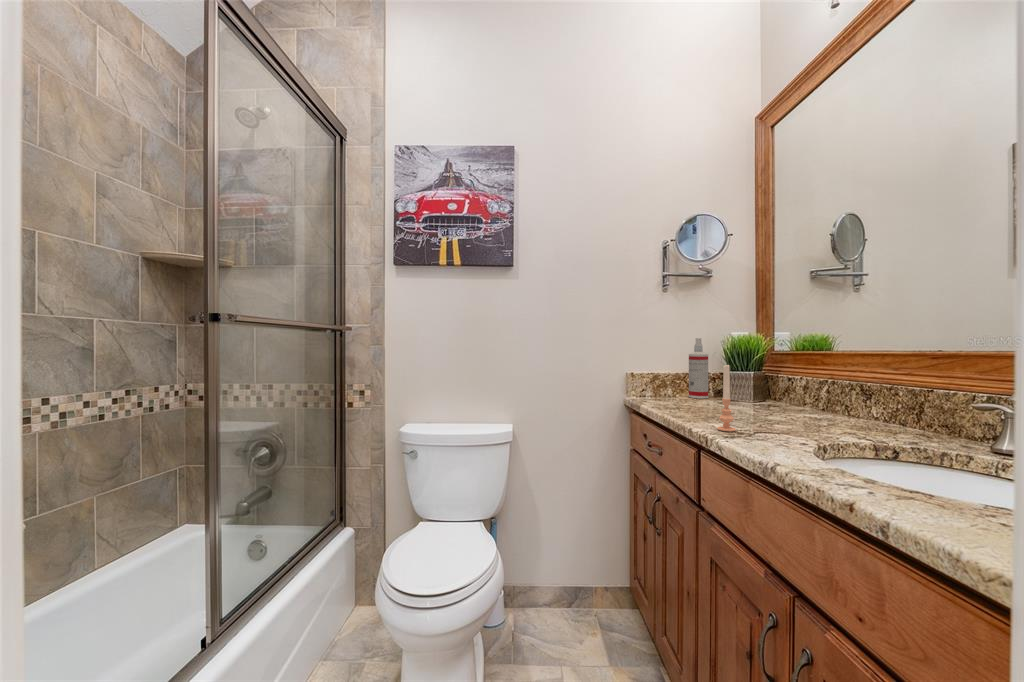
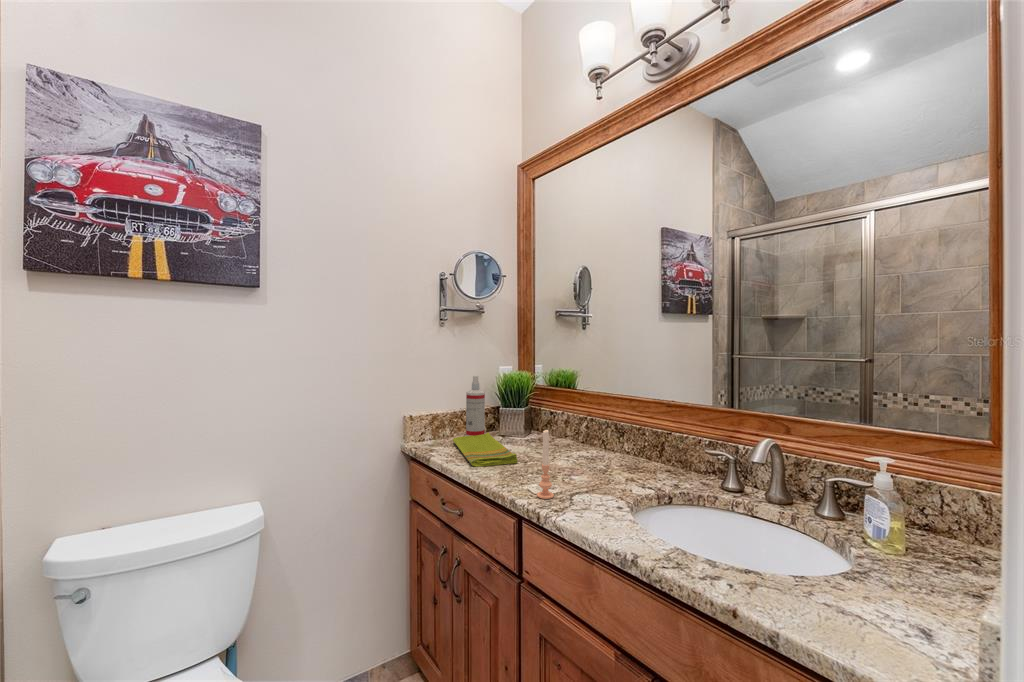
dish towel: none [671,392,723,413] -> present [453,432,518,467]

